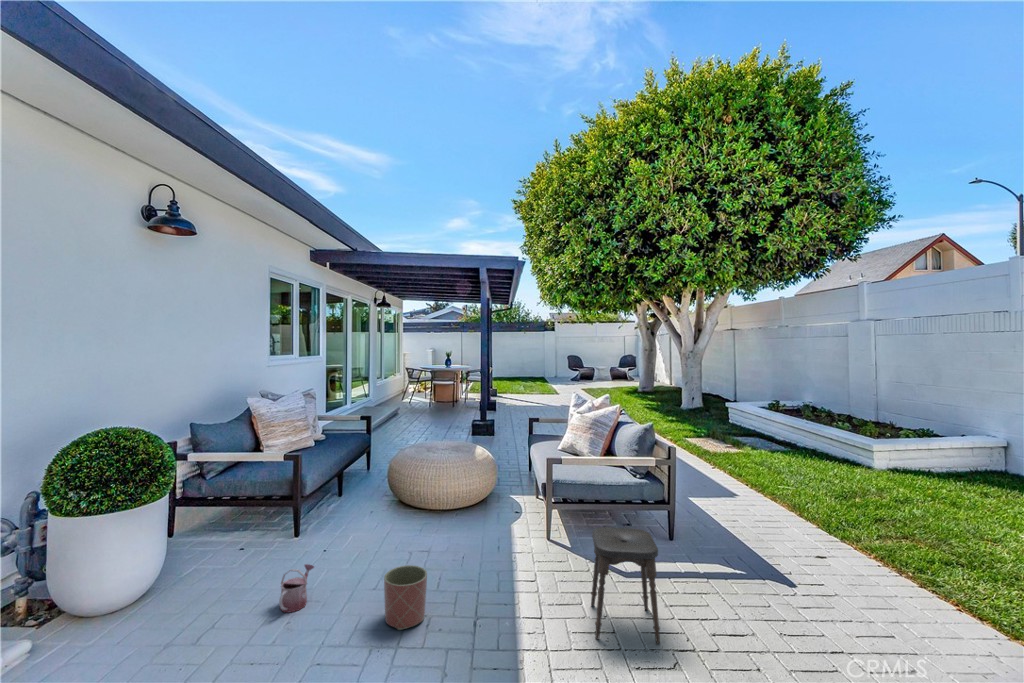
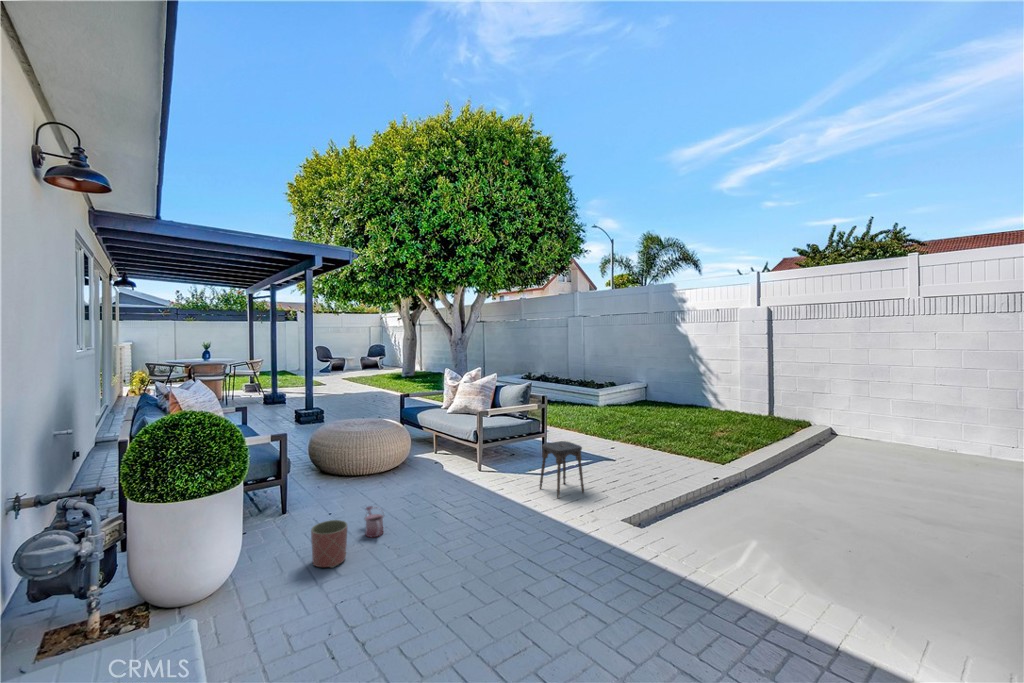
planter: present [384,565,427,630] -> present [311,520,347,568]

